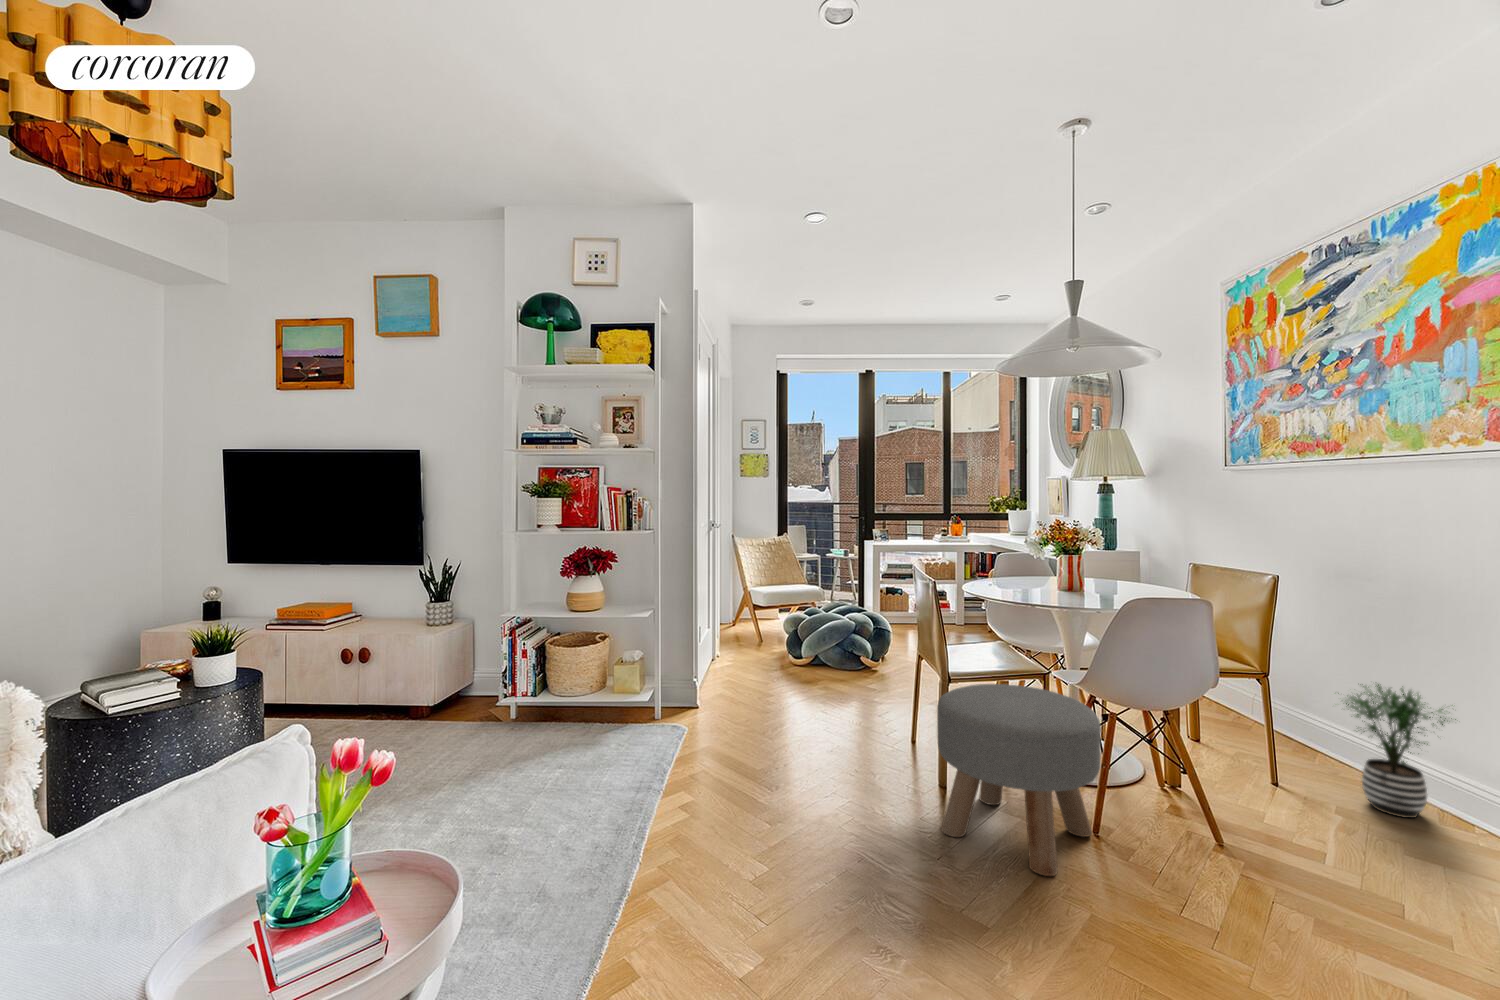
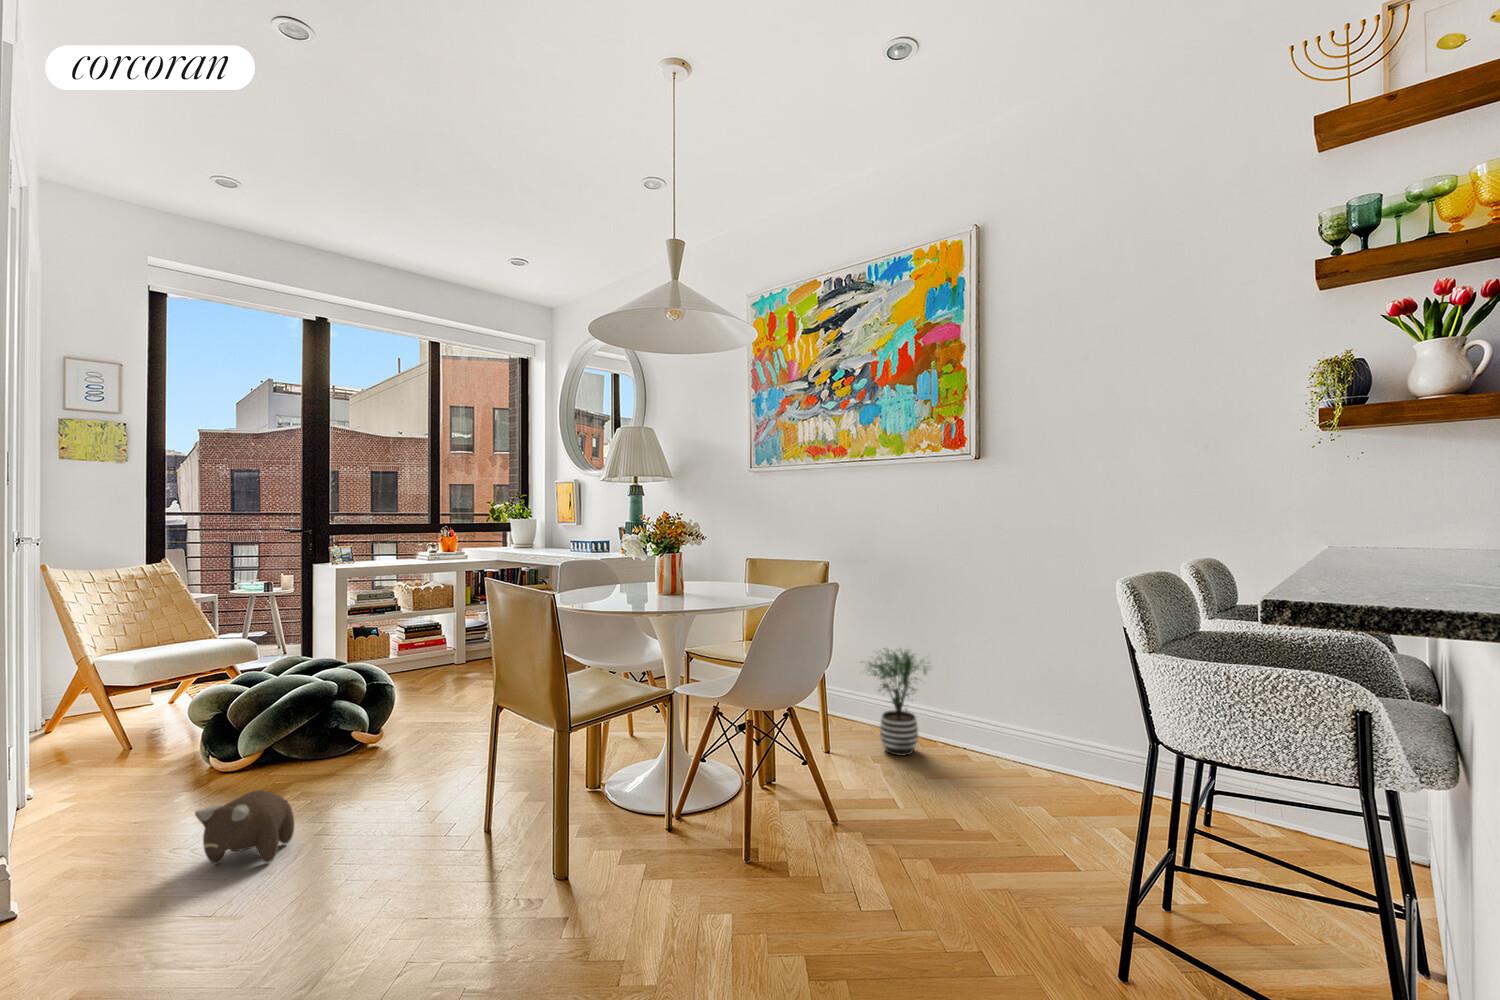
plush toy: none [760,677,810,719] -> present [195,790,294,864]
ottoman: present [937,684,1101,876] -> none [579,712,769,944]

